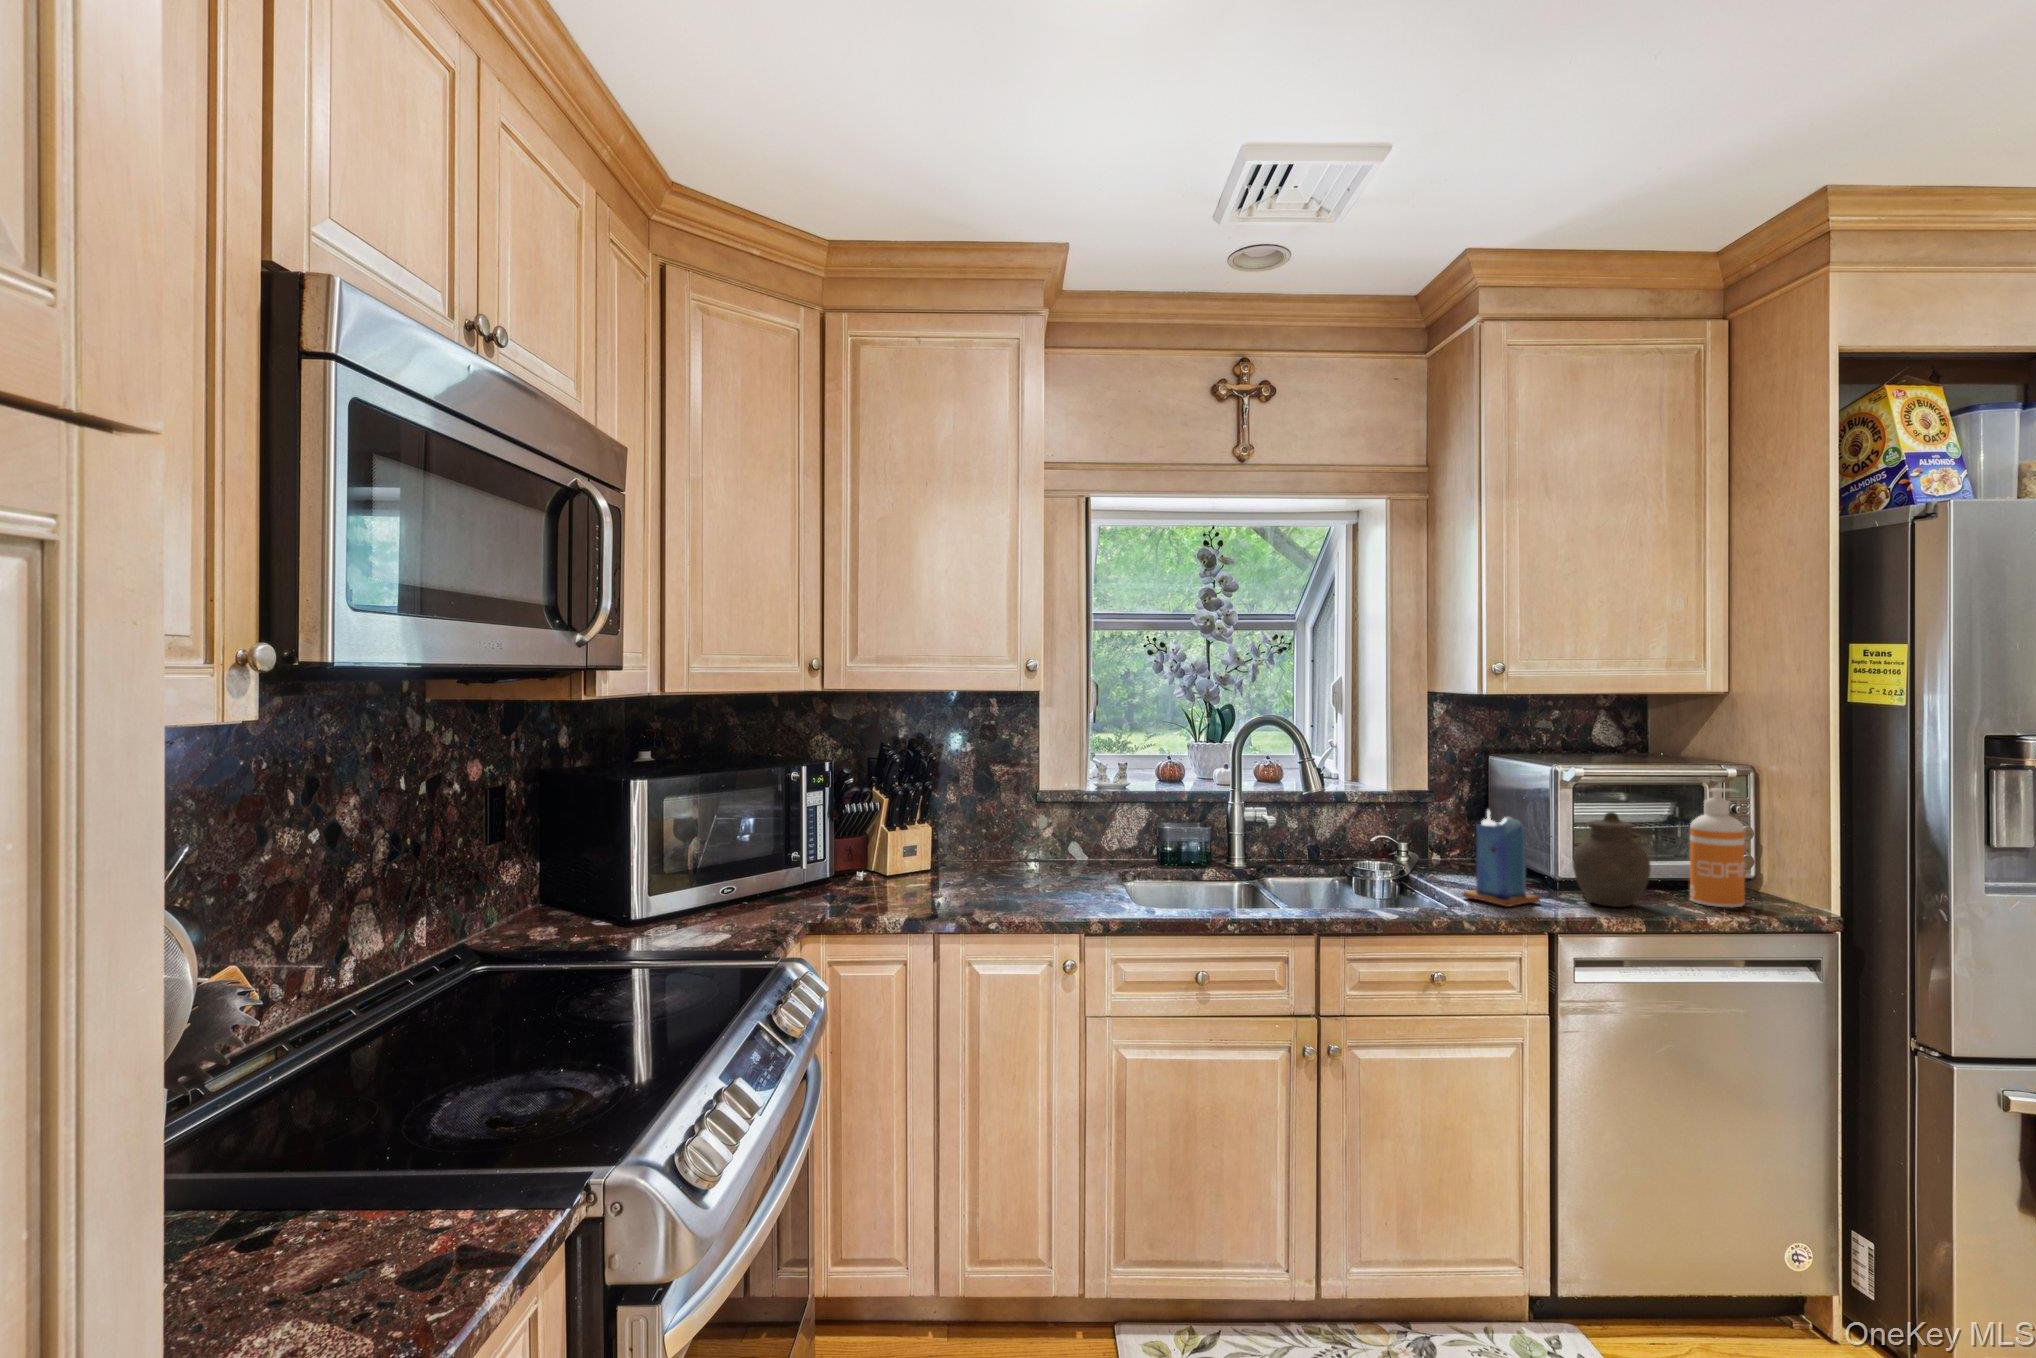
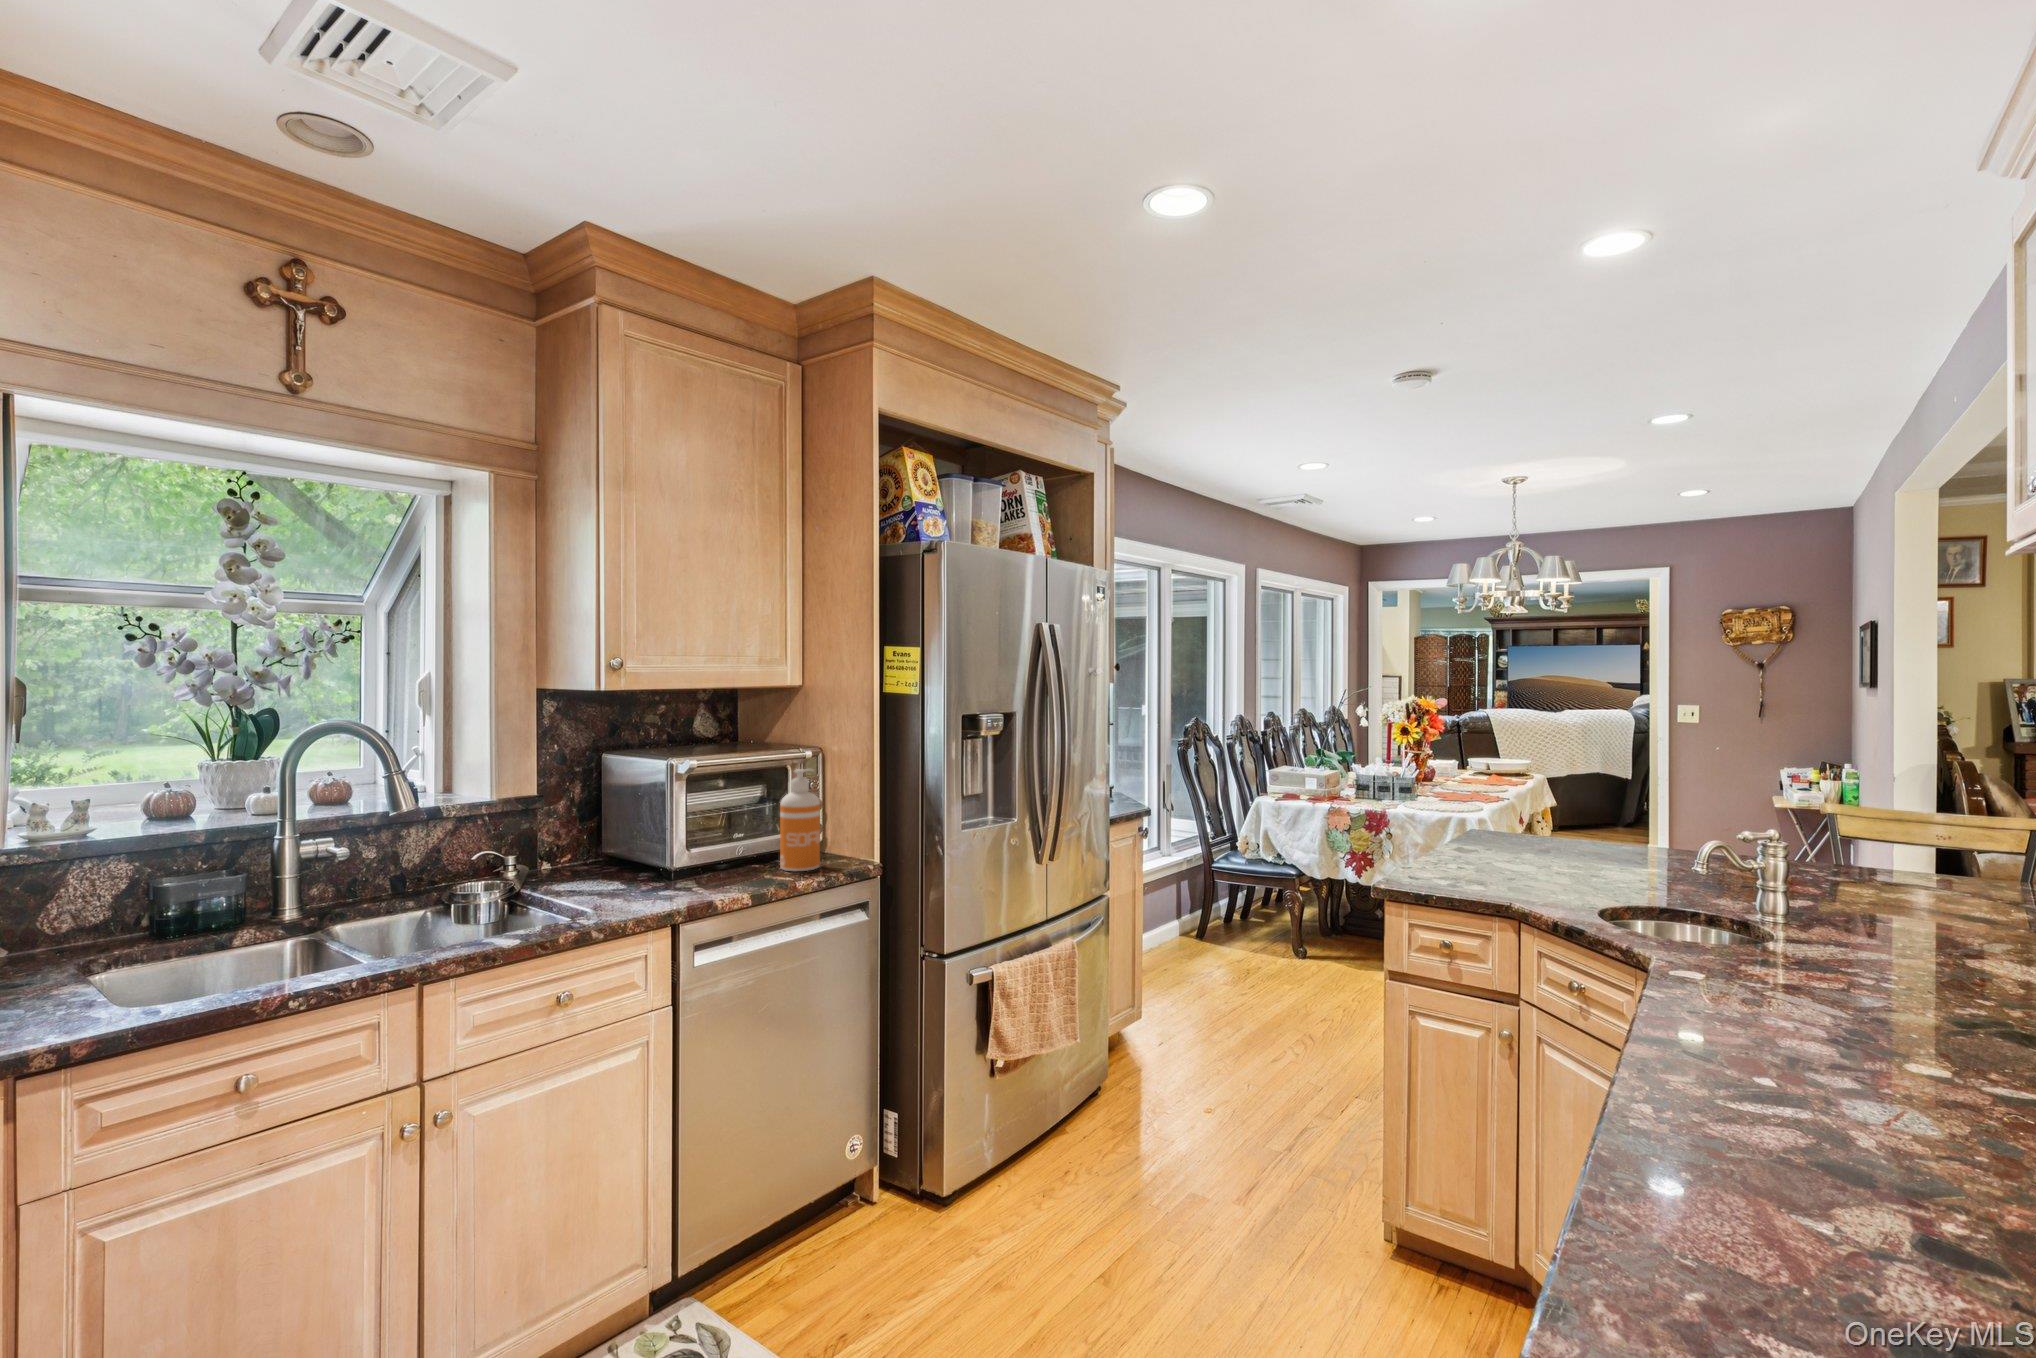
candle: present [1463,810,1540,907] -> none [583,810,660,907]
jar: present [1572,812,1651,907] -> none [687,800,754,887]

